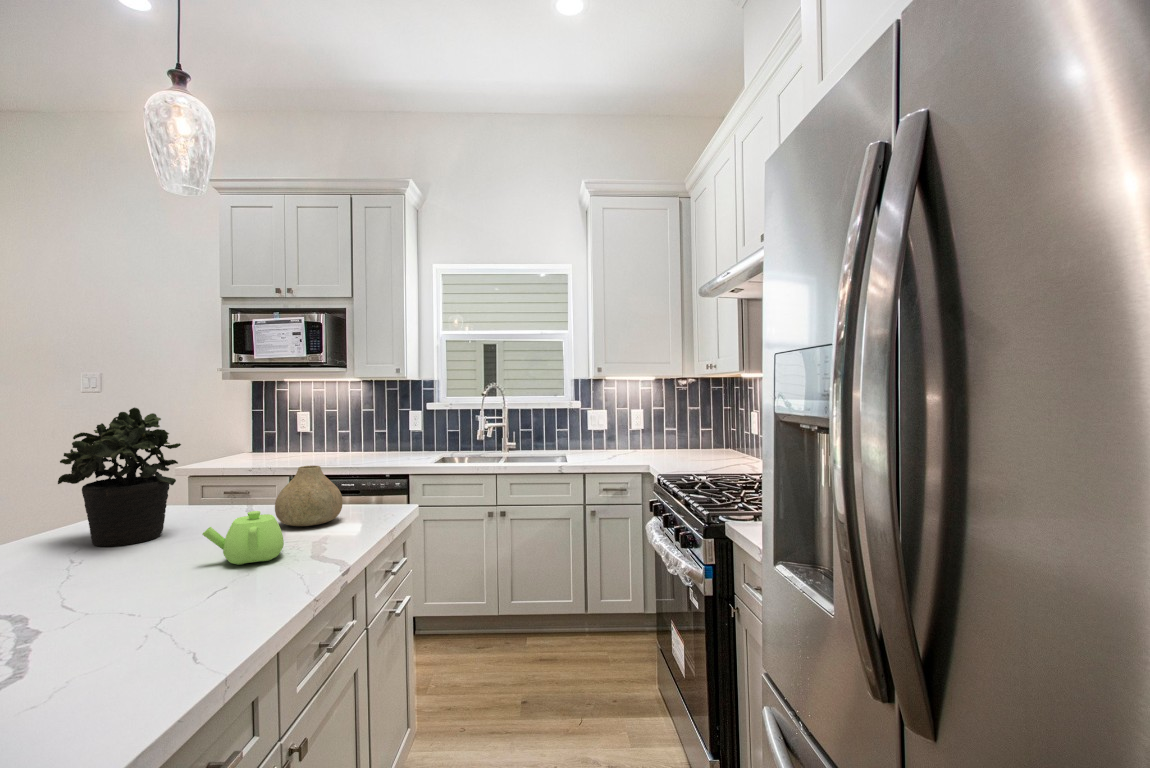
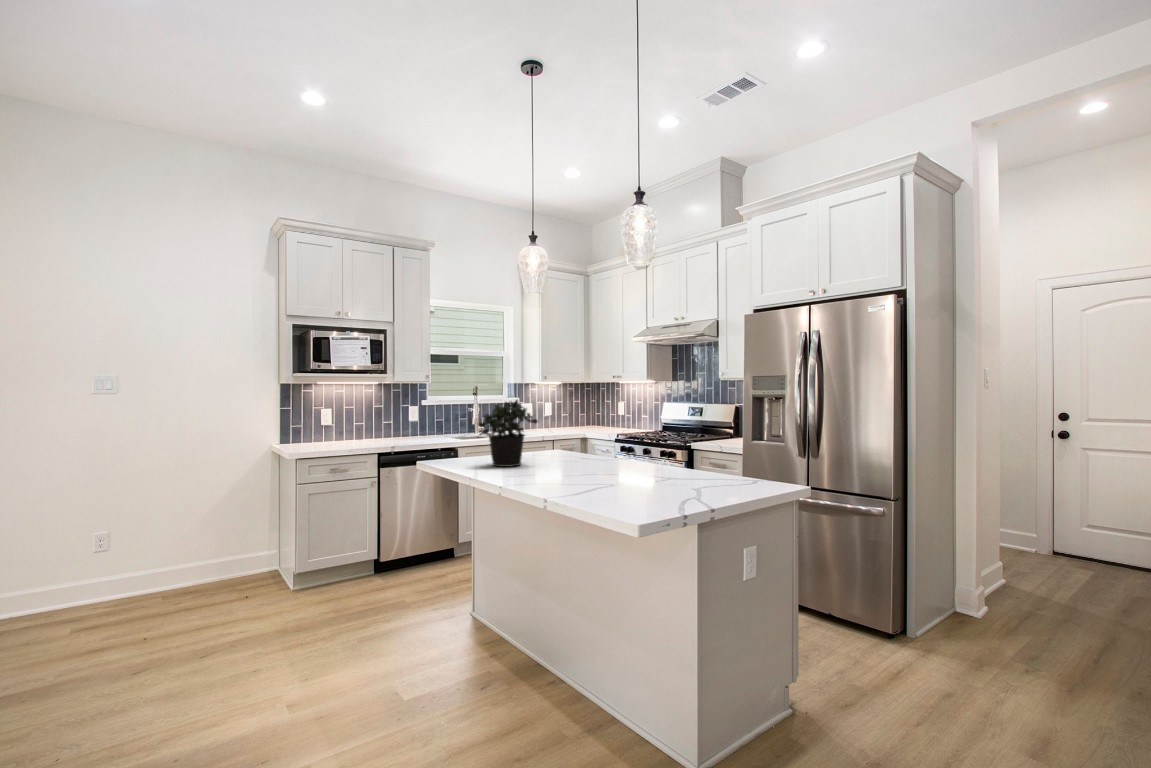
vase: present [275,465,343,526] -> none [541,428,571,457]
teapot: present [202,511,284,565] -> none [578,442,609,463]

